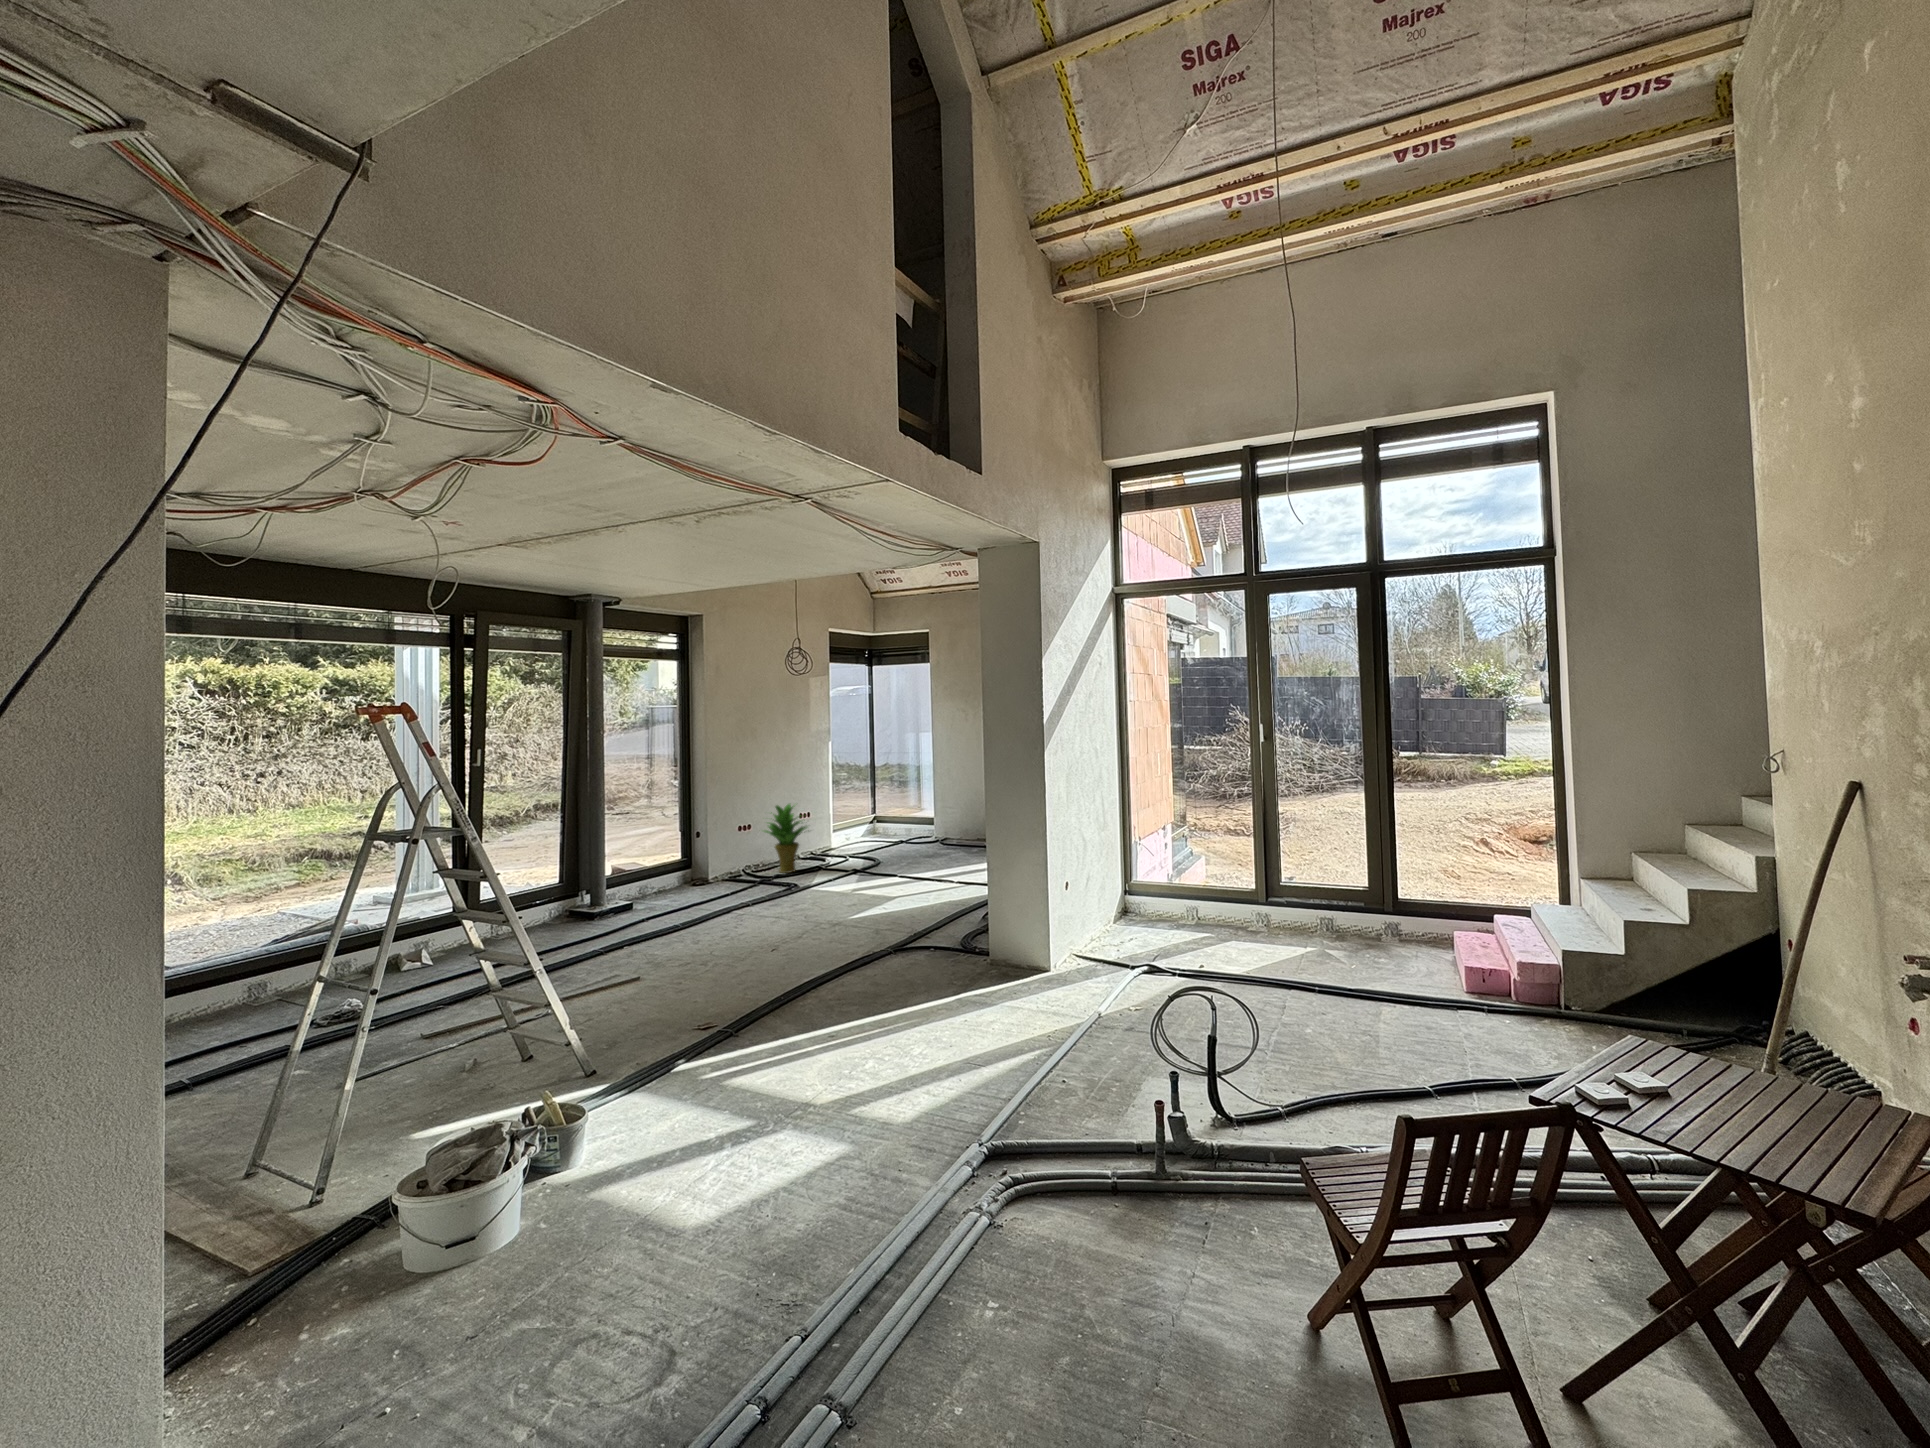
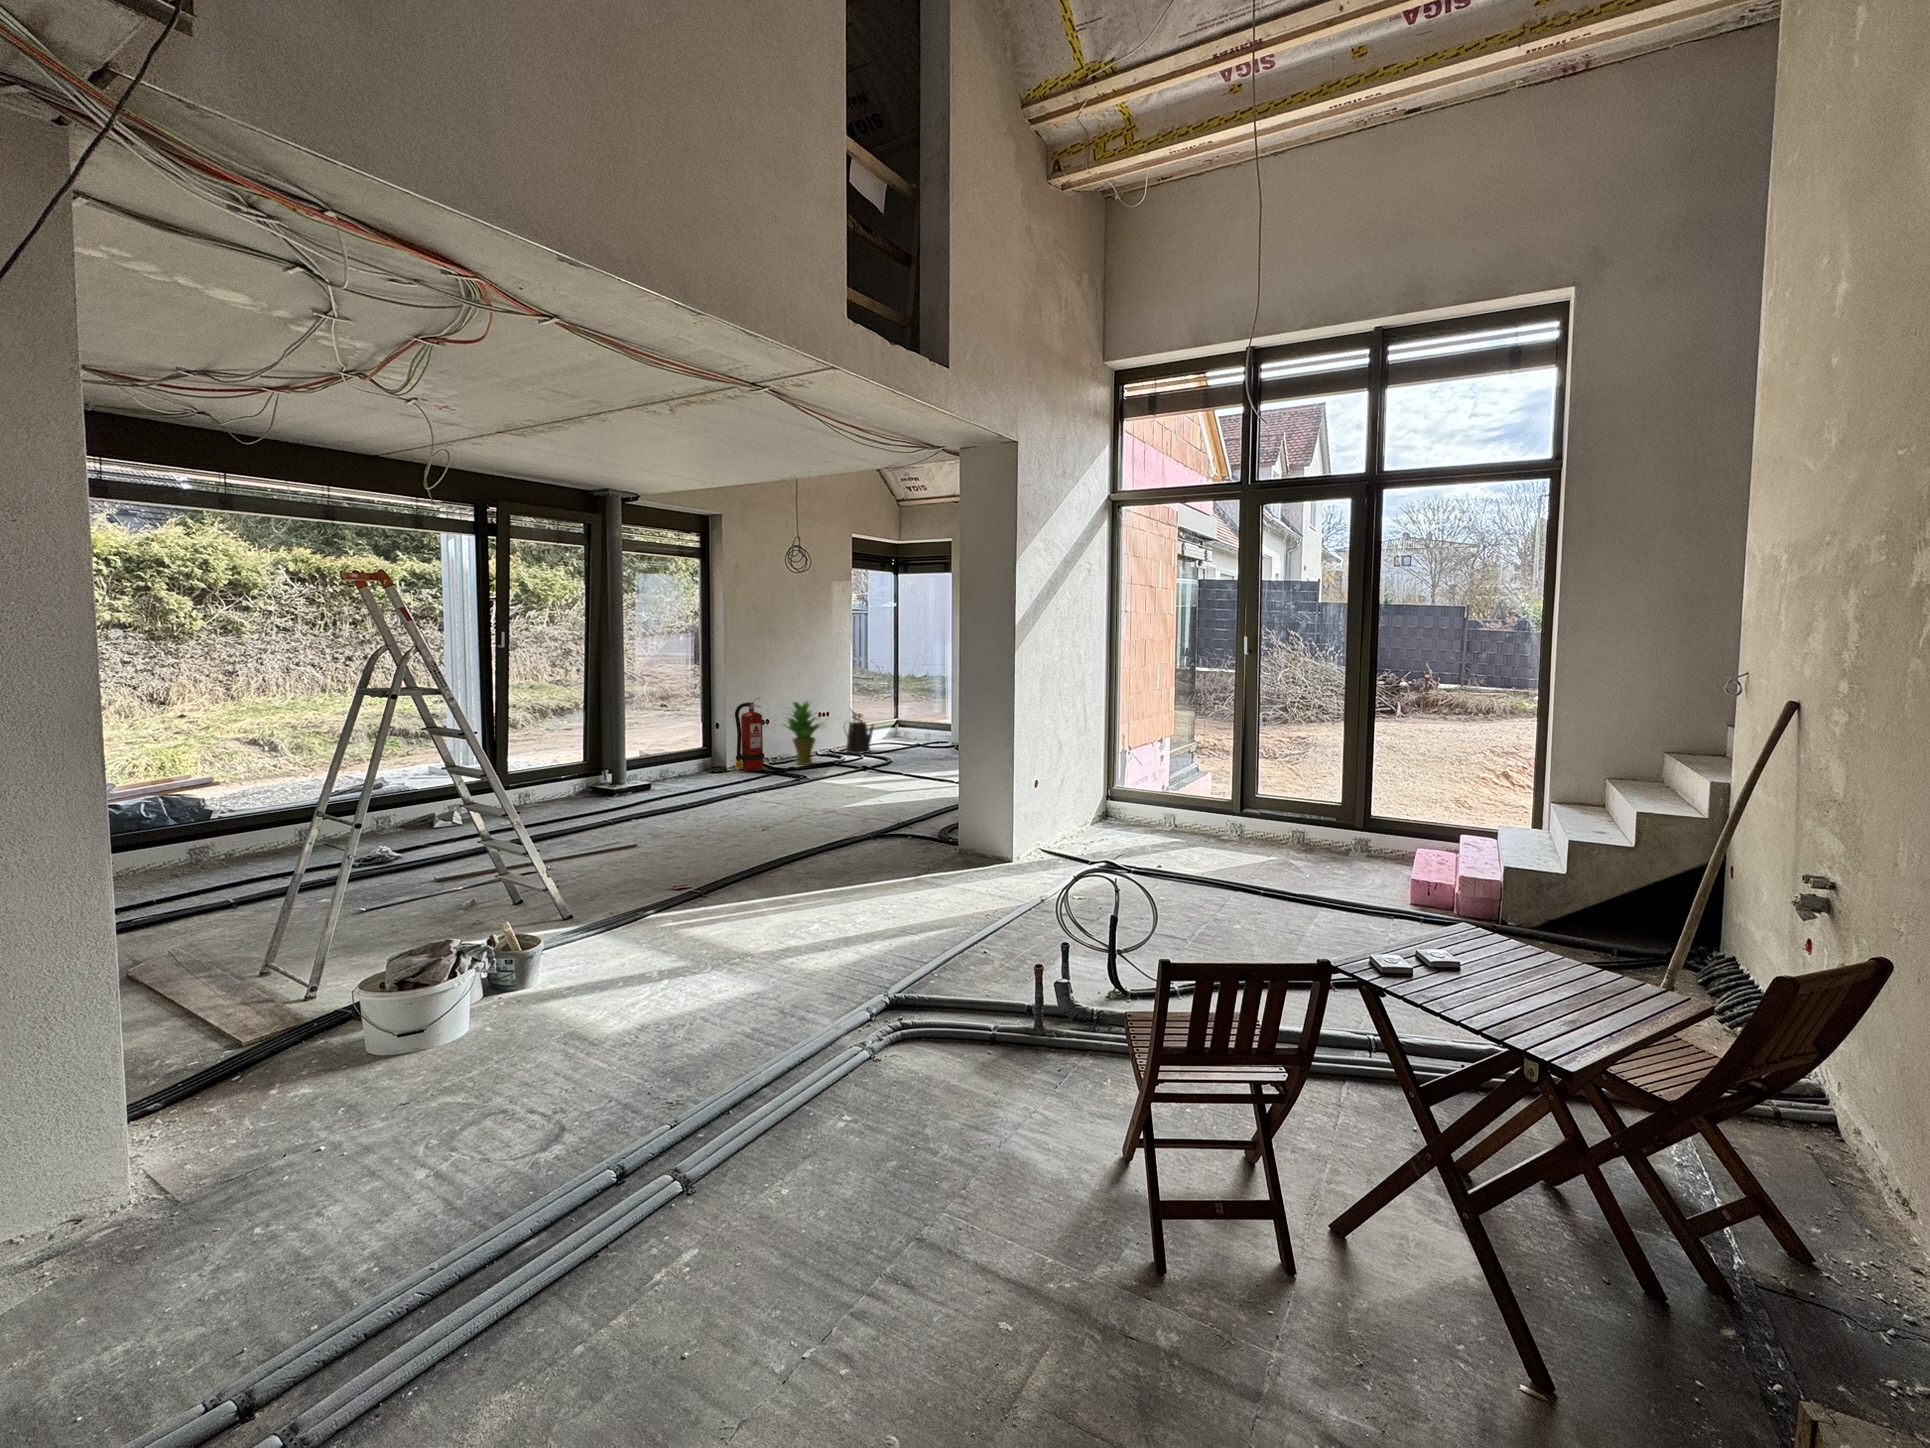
fire extinguisher: none [715,803,747,883] -> present [735,697,764,771]
watering can: none [824,807,857,857] -> present [846,711,874,754]

